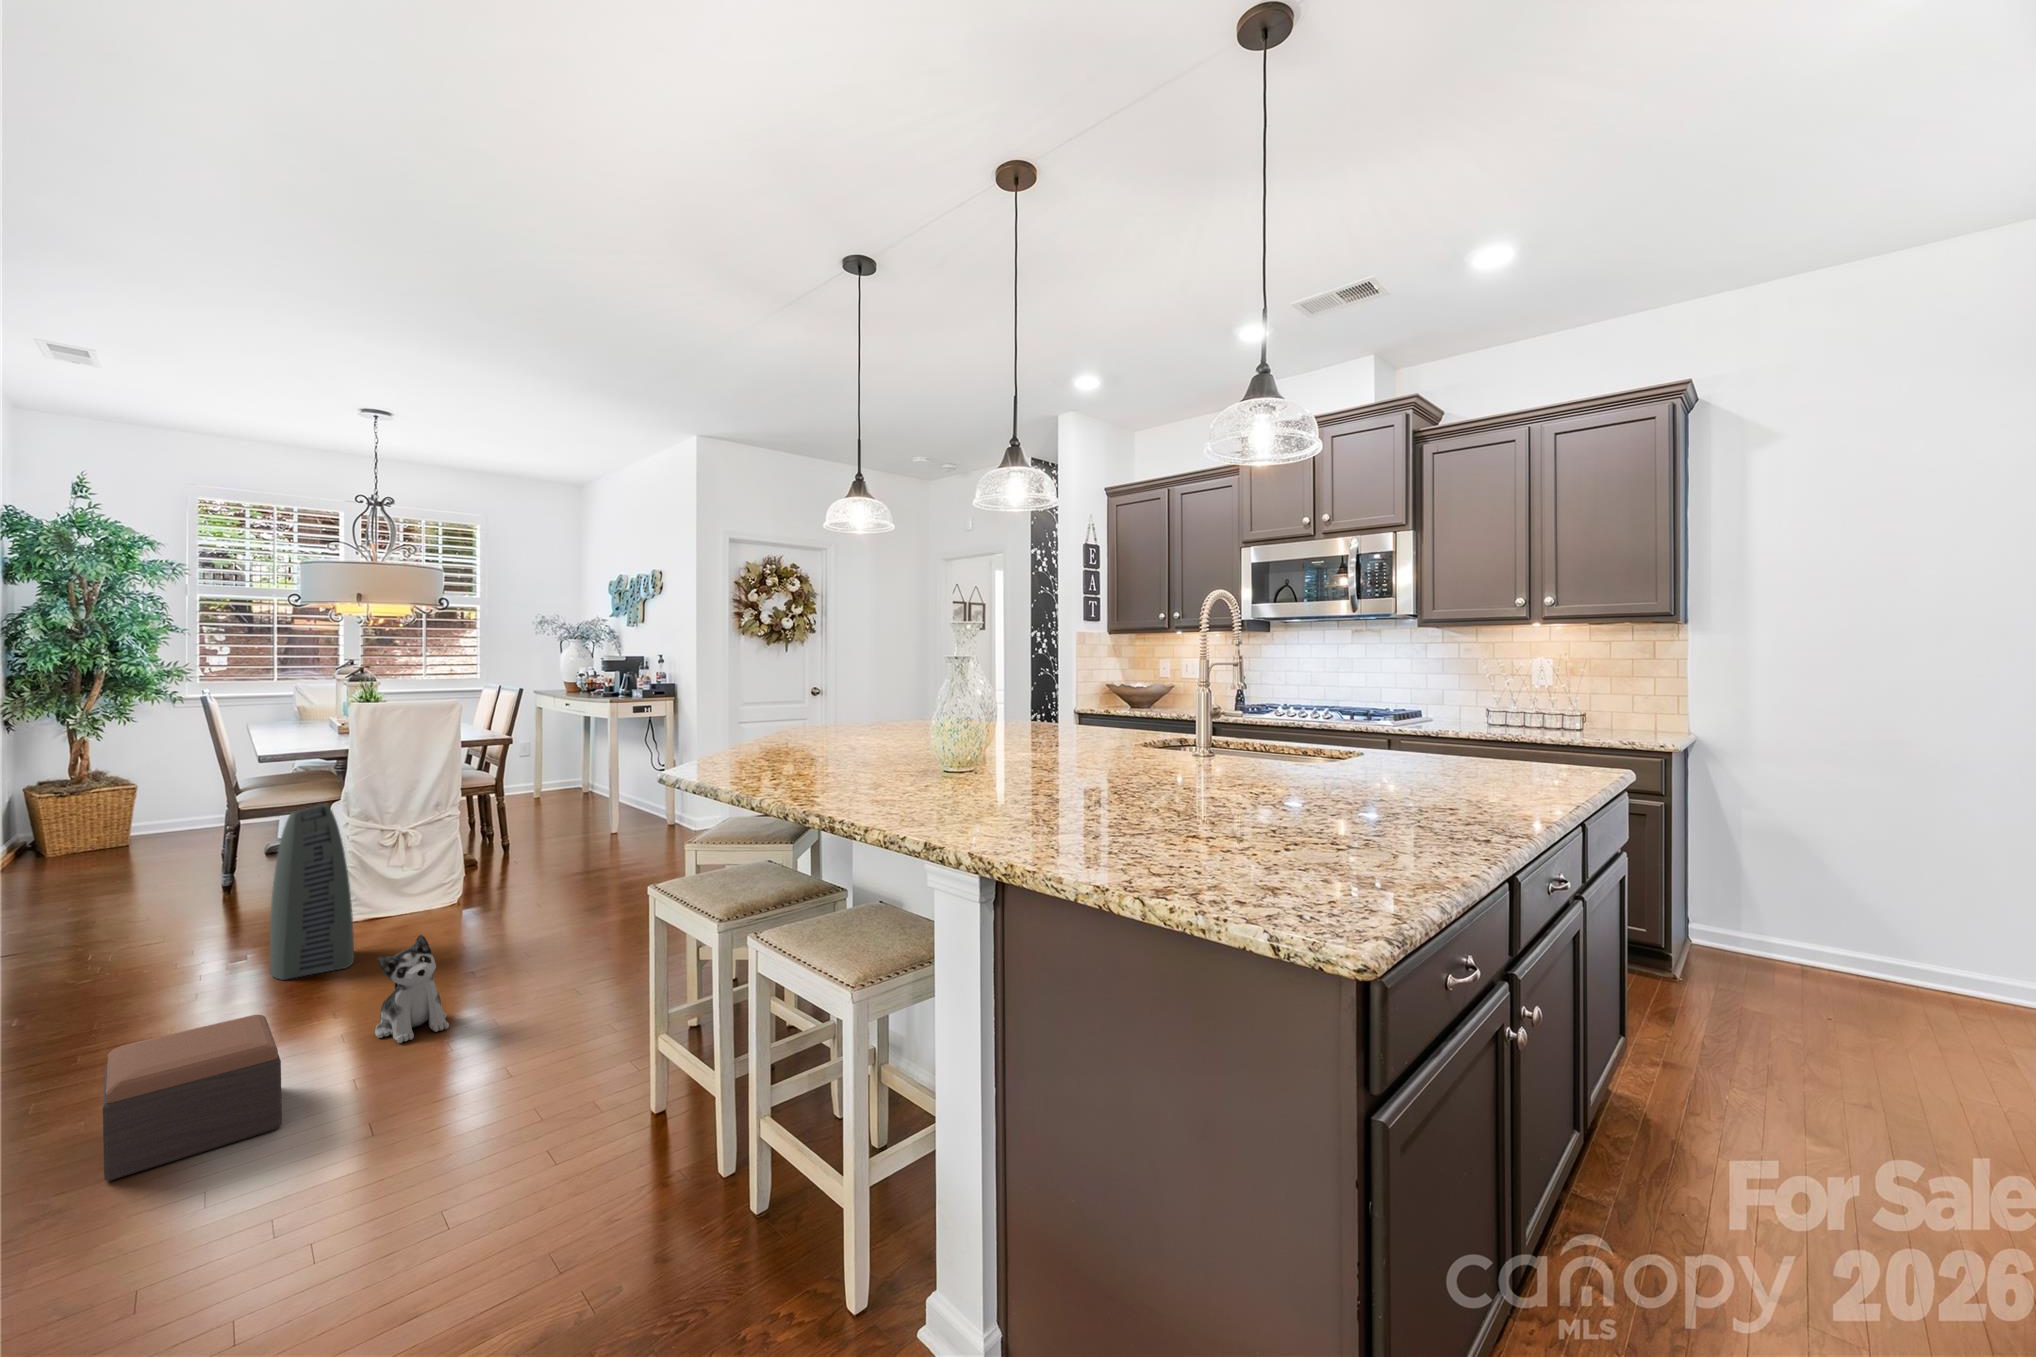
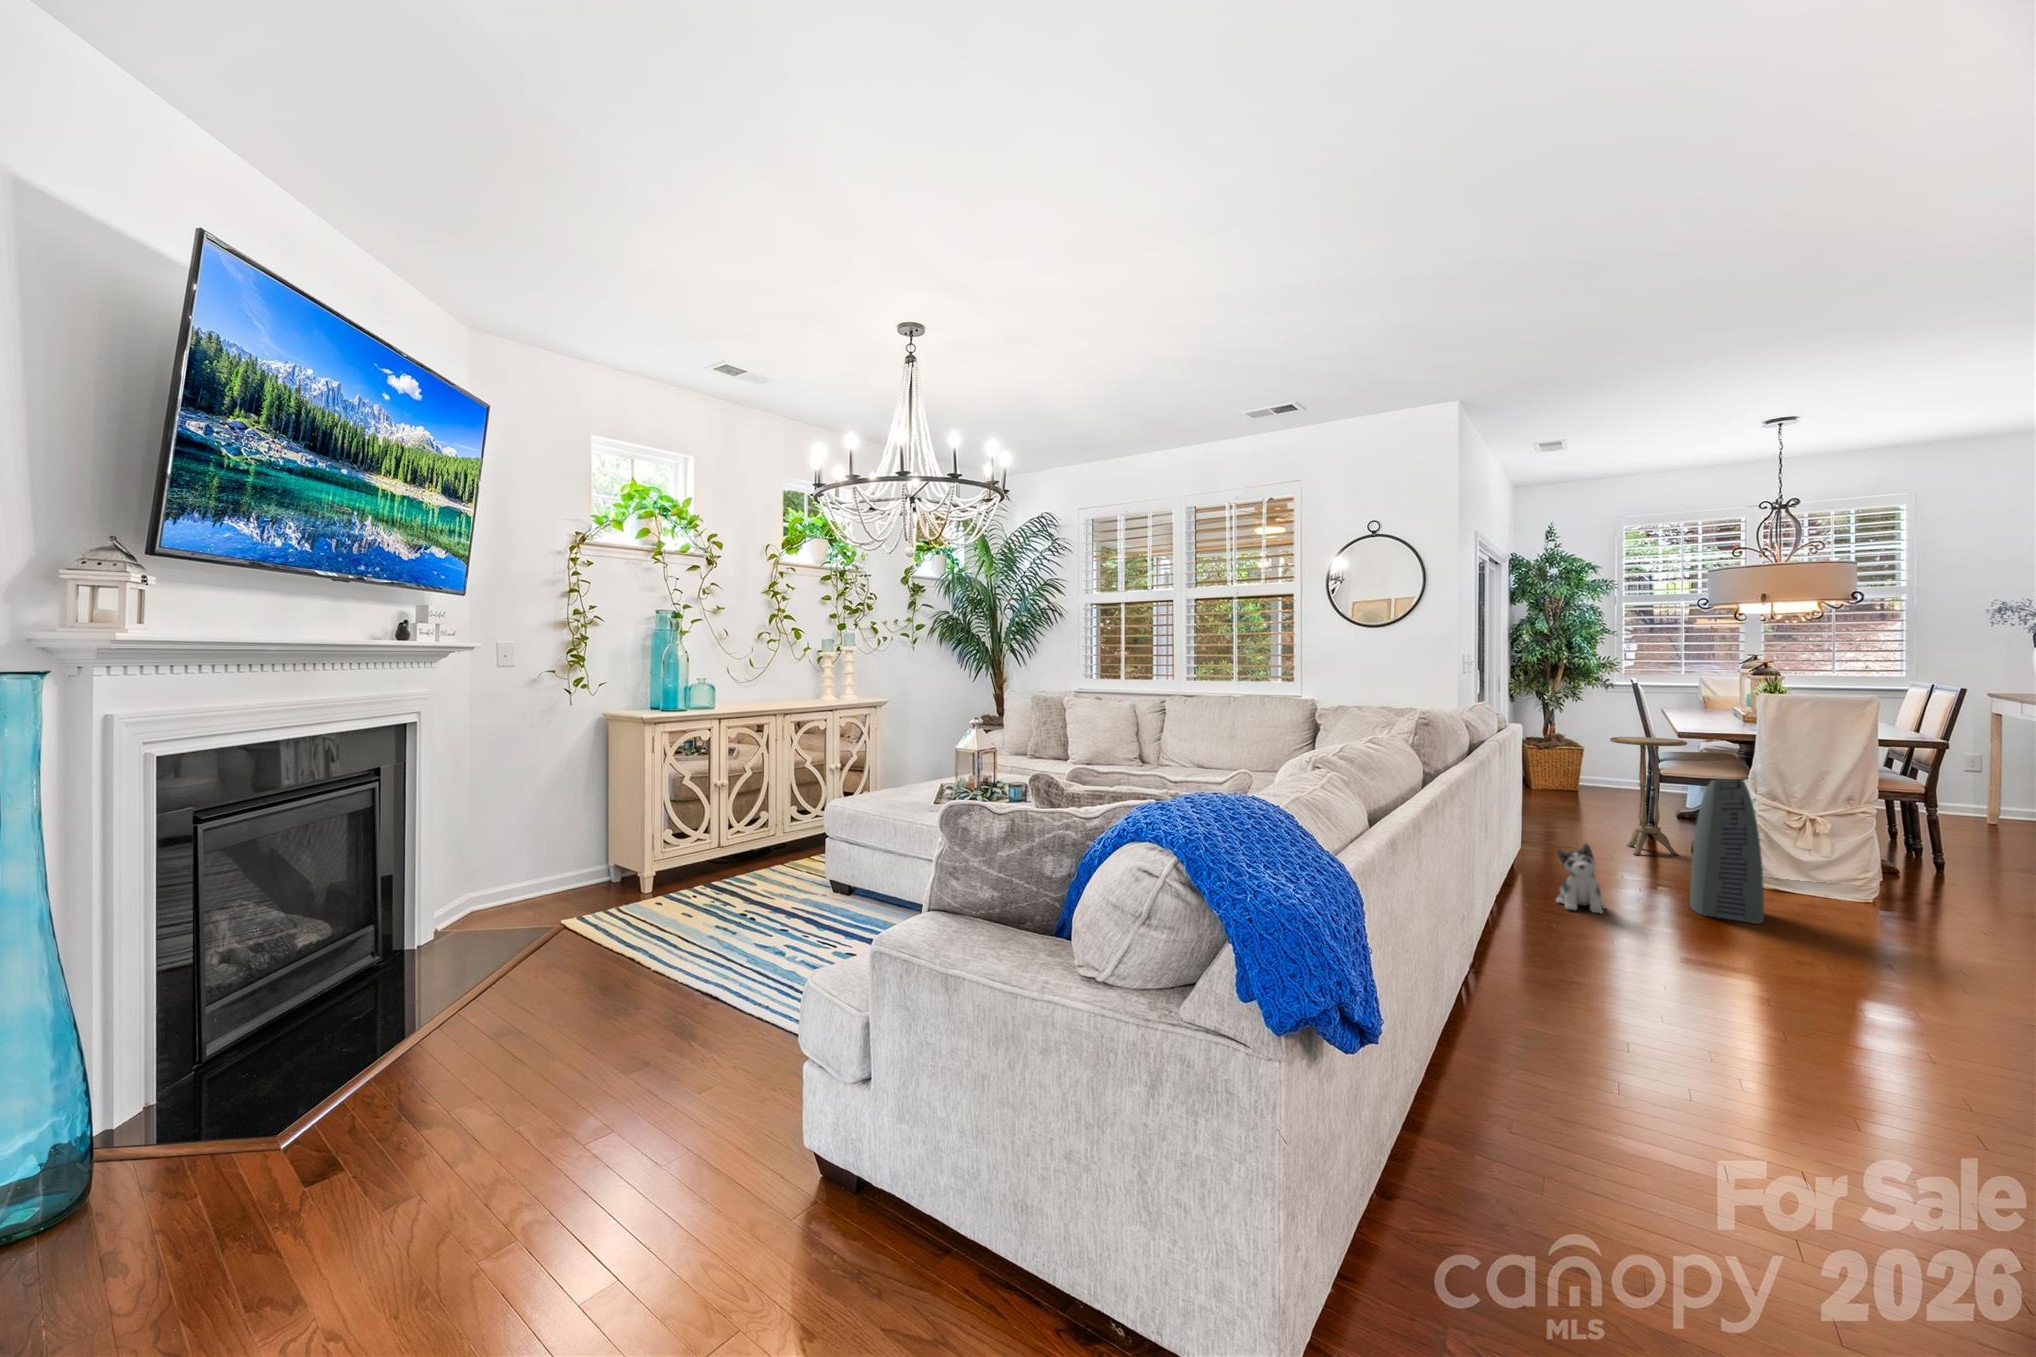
side table: none [165,764,272,921] -> present [1610,737,1687,855]
plush toy: present [375,935,449,1043] -> present [1556,844,1605,913]
footstool: present [103,1015,282,1181] -> none [1595,913,1716,1017]

